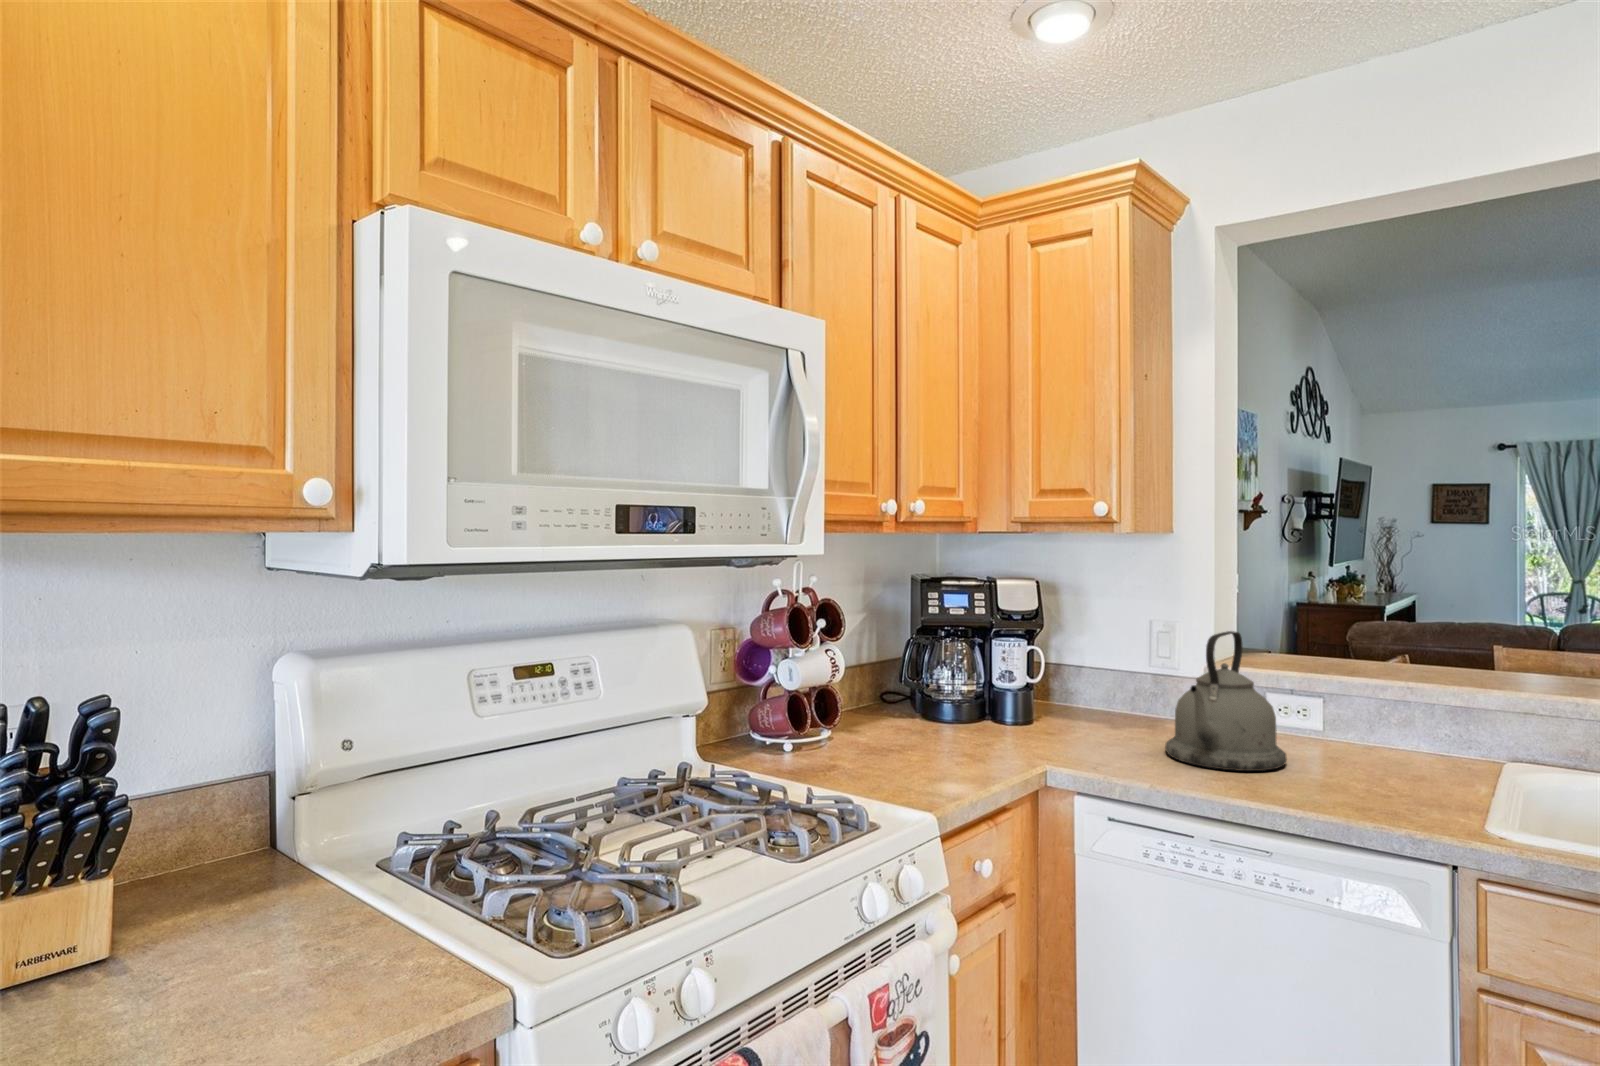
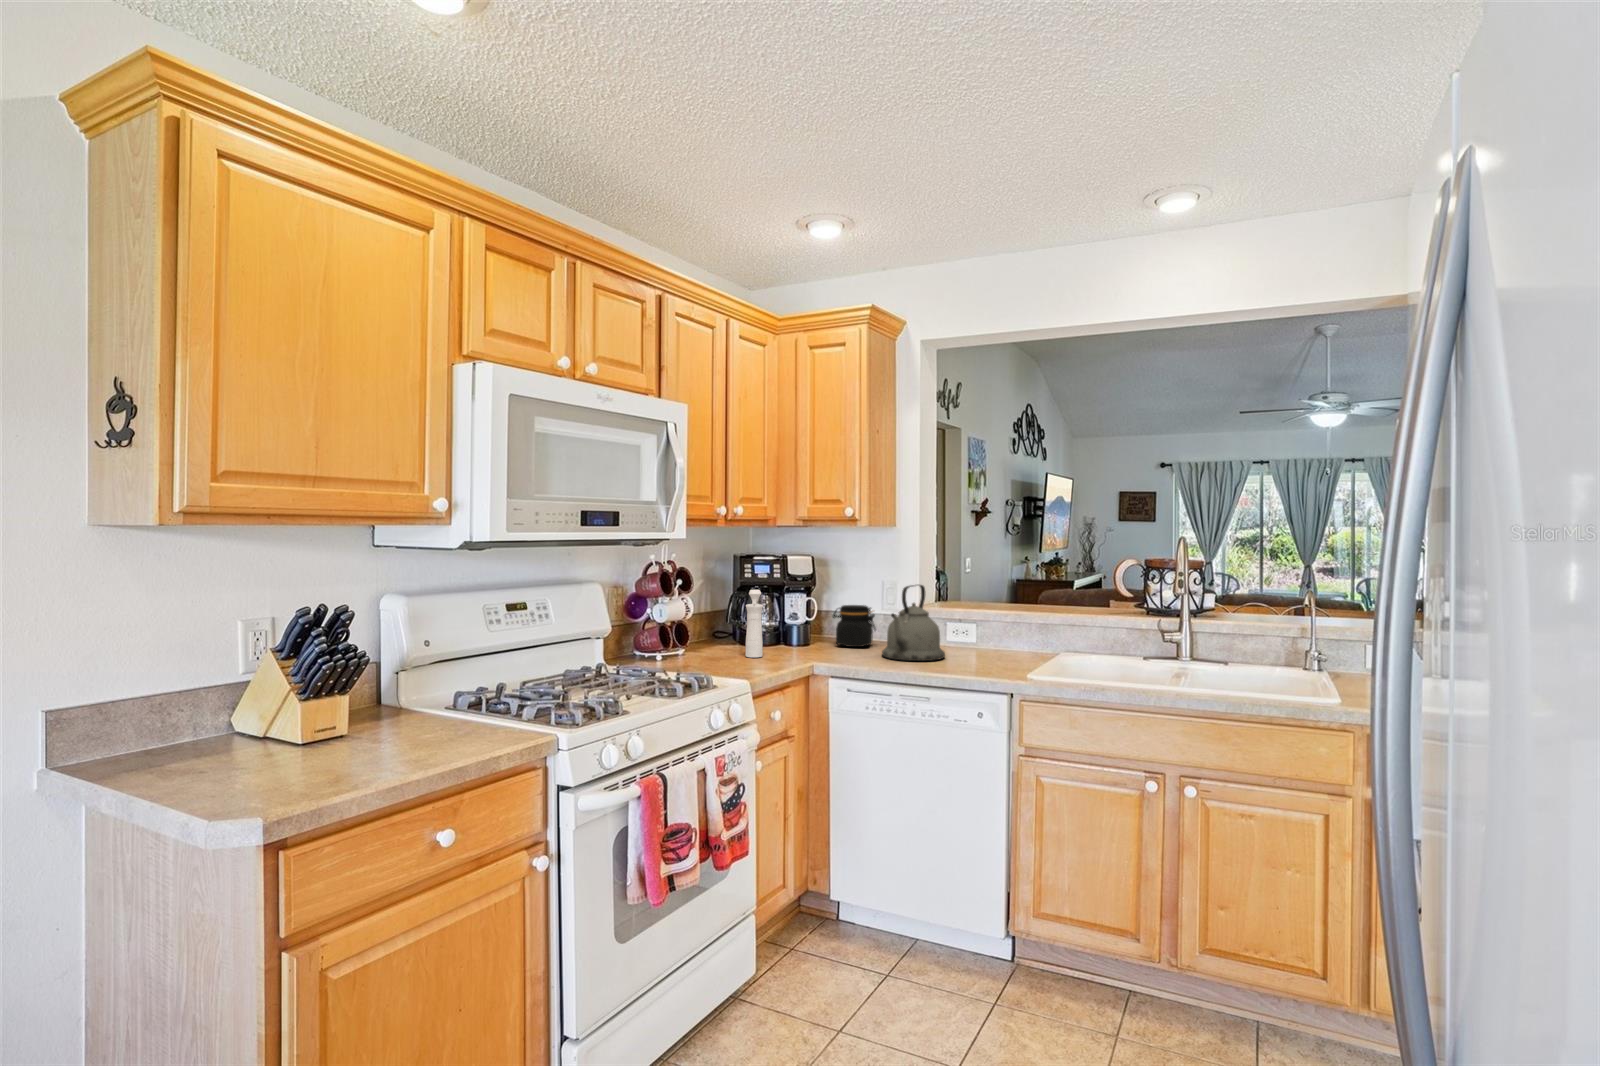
pepper mill: none [929,634,958,750] -> present [745,590,763,658]
jar: none [1070,659,1147,730] -> present [833,605,876,647]

